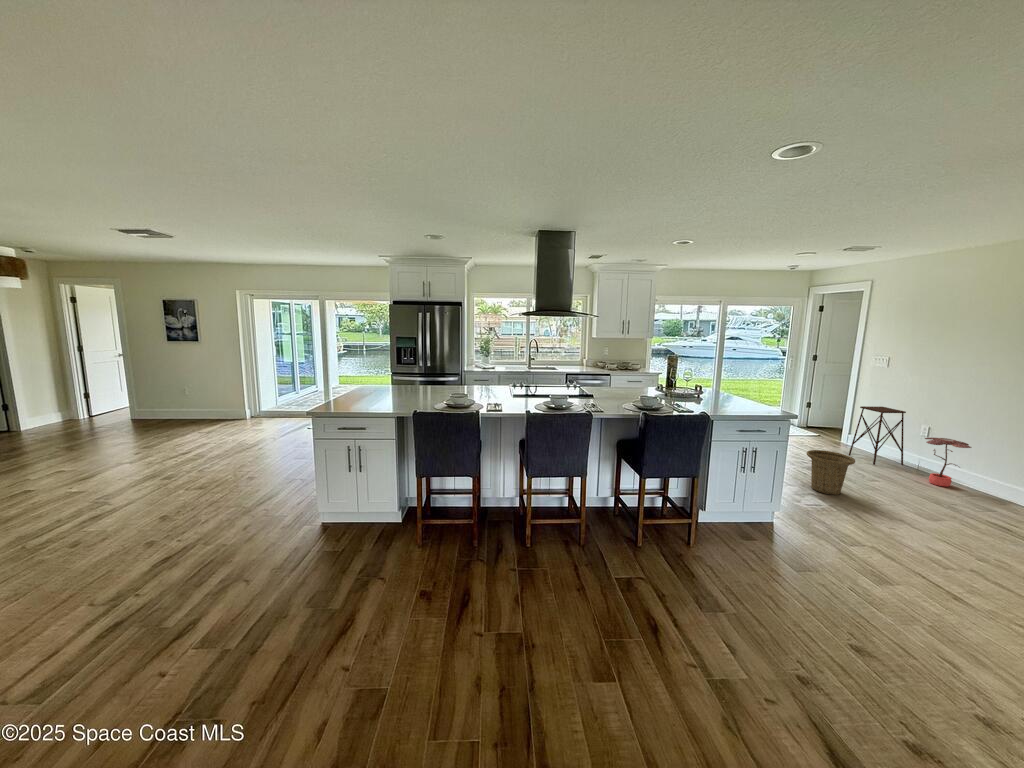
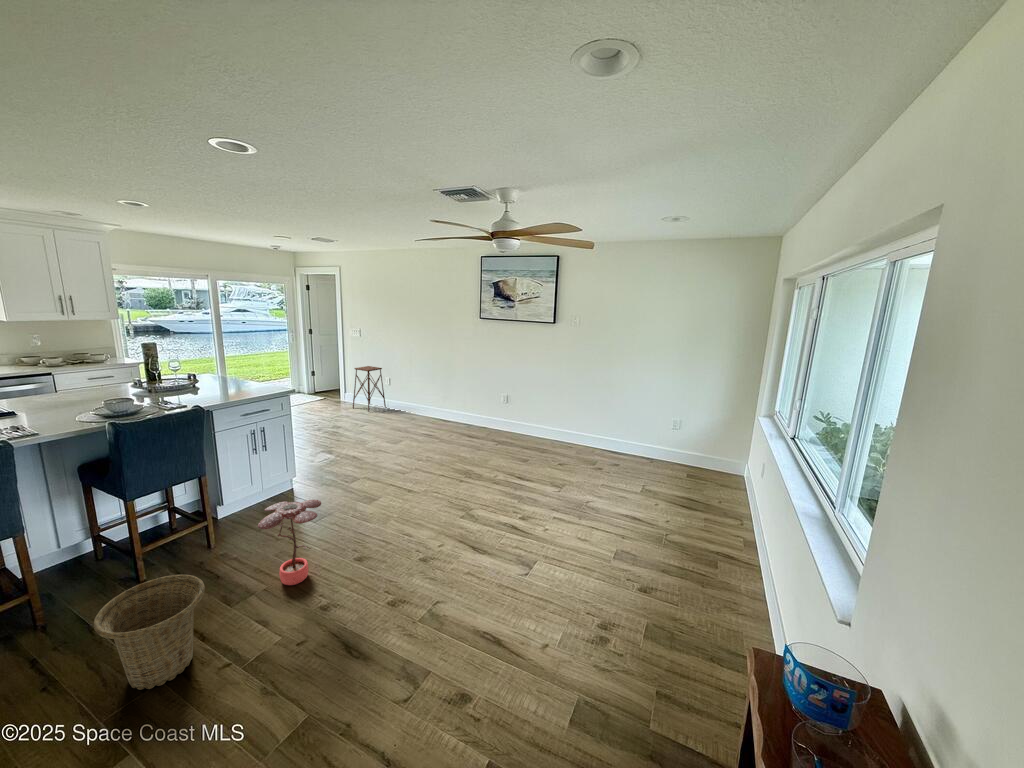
potted plant: present [925,438,971,487] -> present [258,499,321,585]
basket: present [807,450,855,495] -> present [94,575,205,690]

